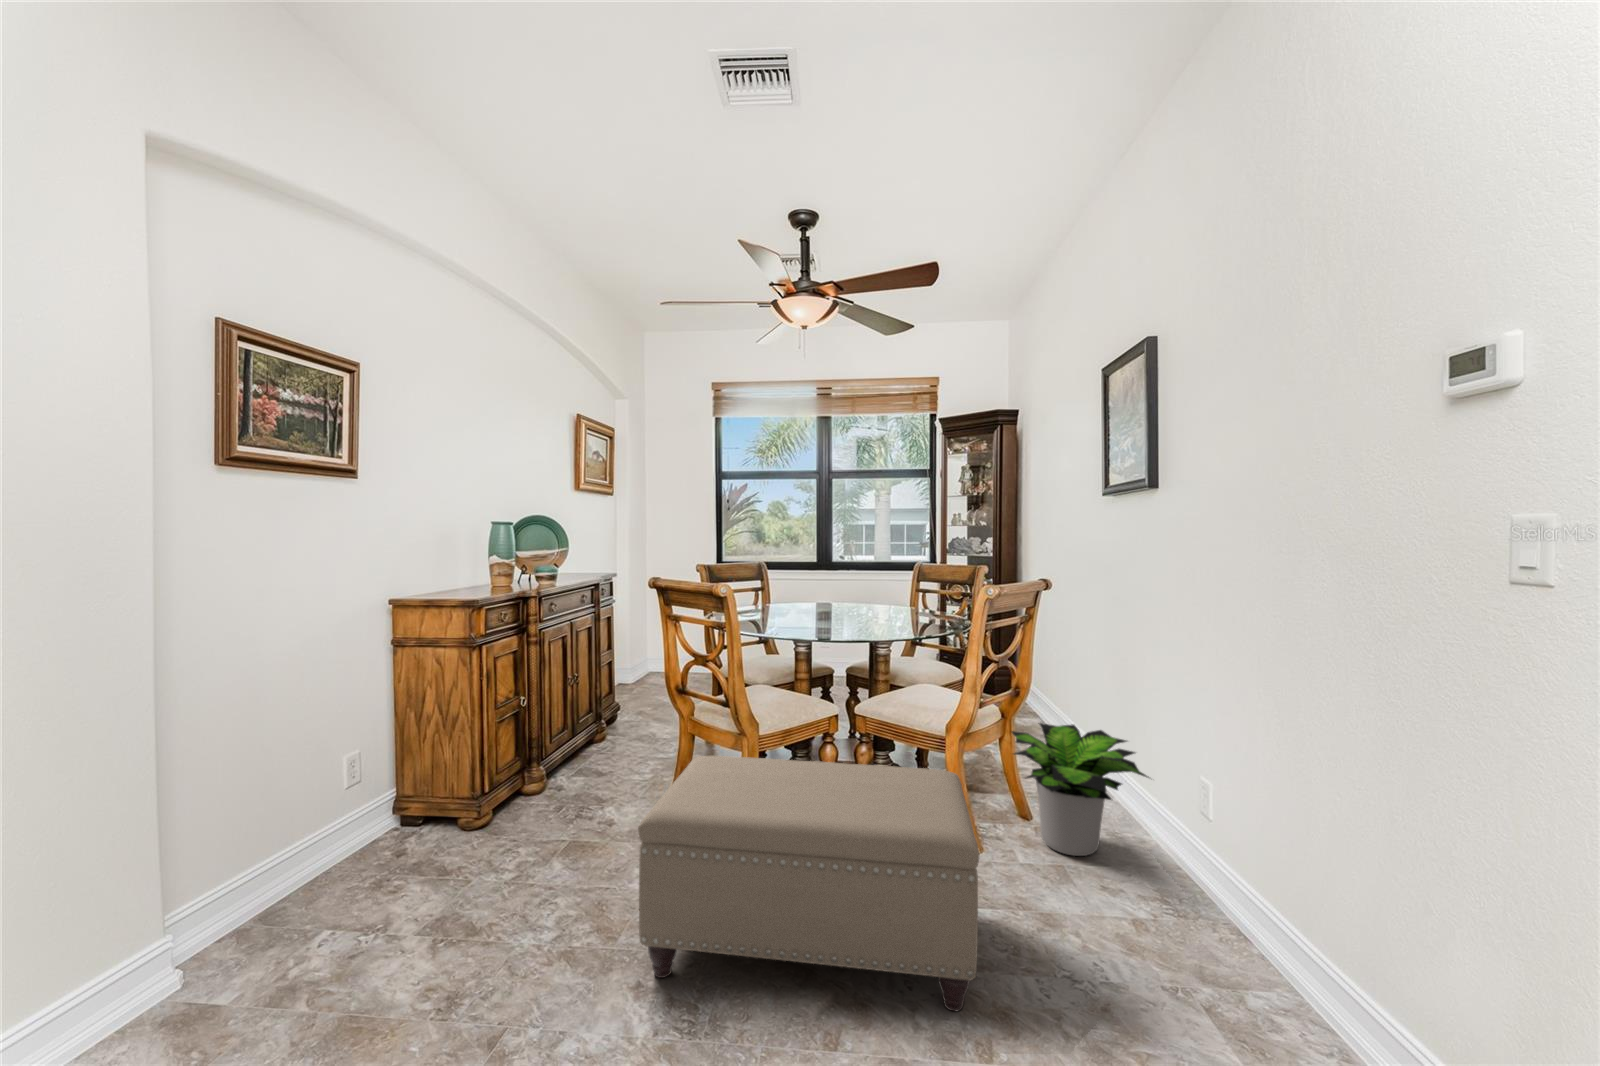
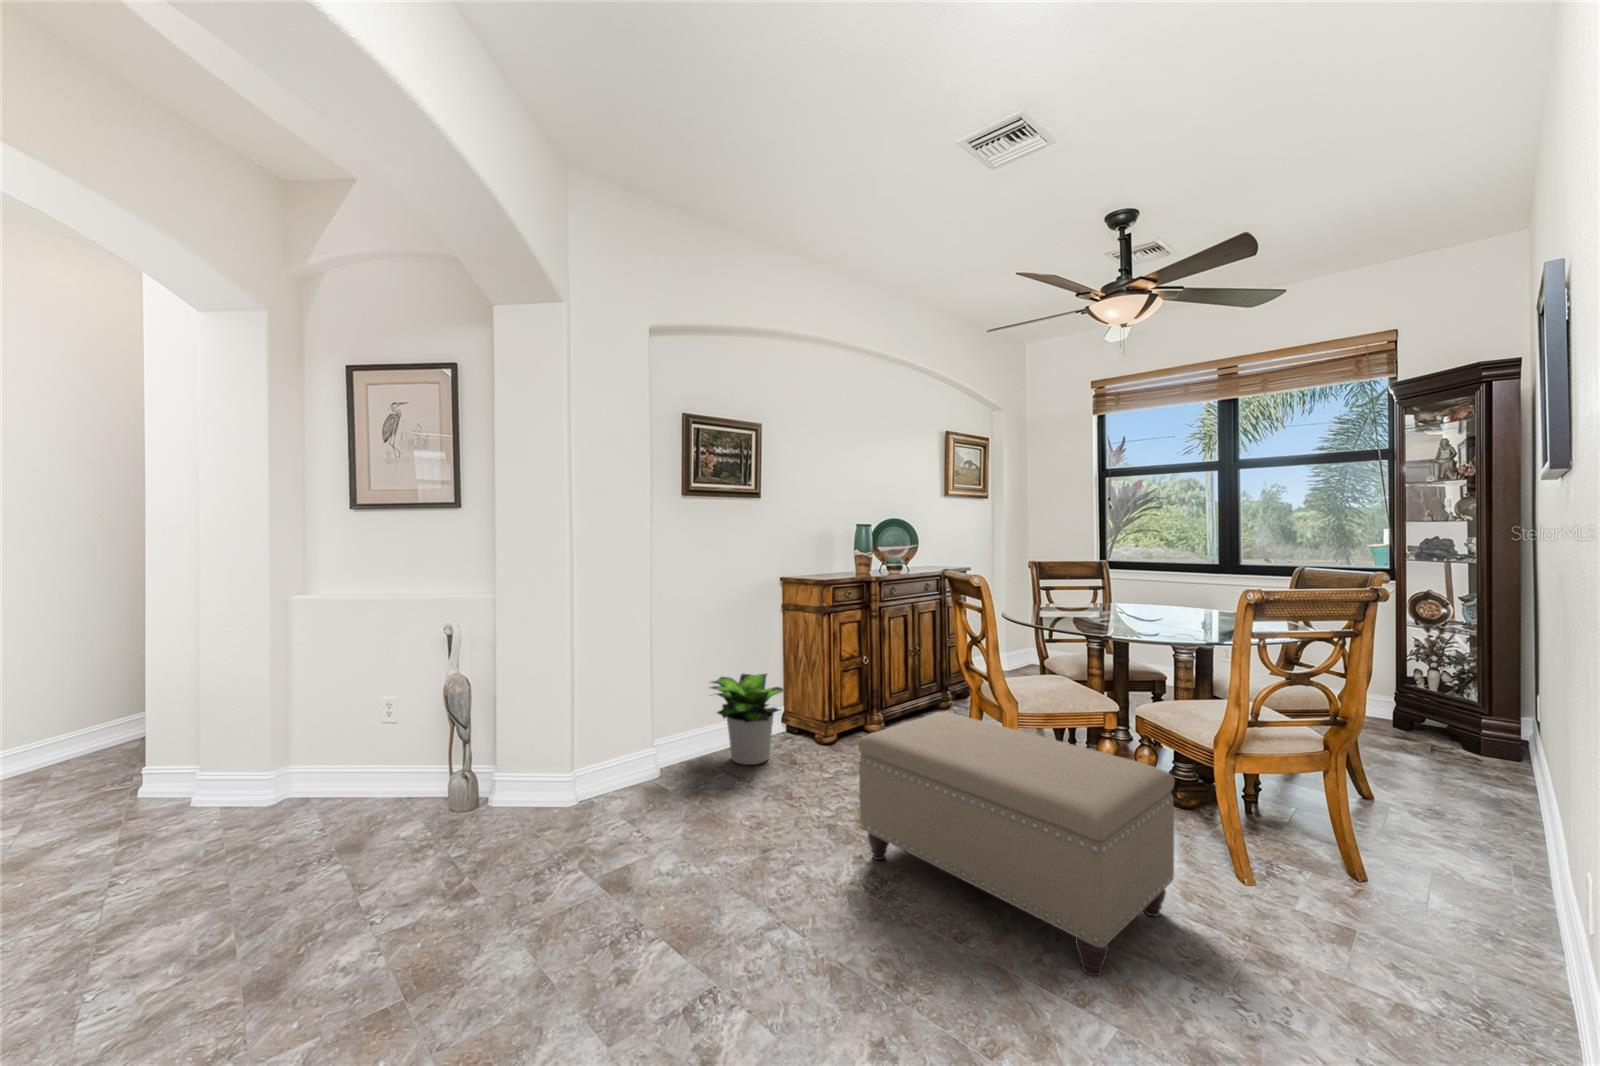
potted plant: present [1012,723,1149,856] -> present [710,673,784,765]

